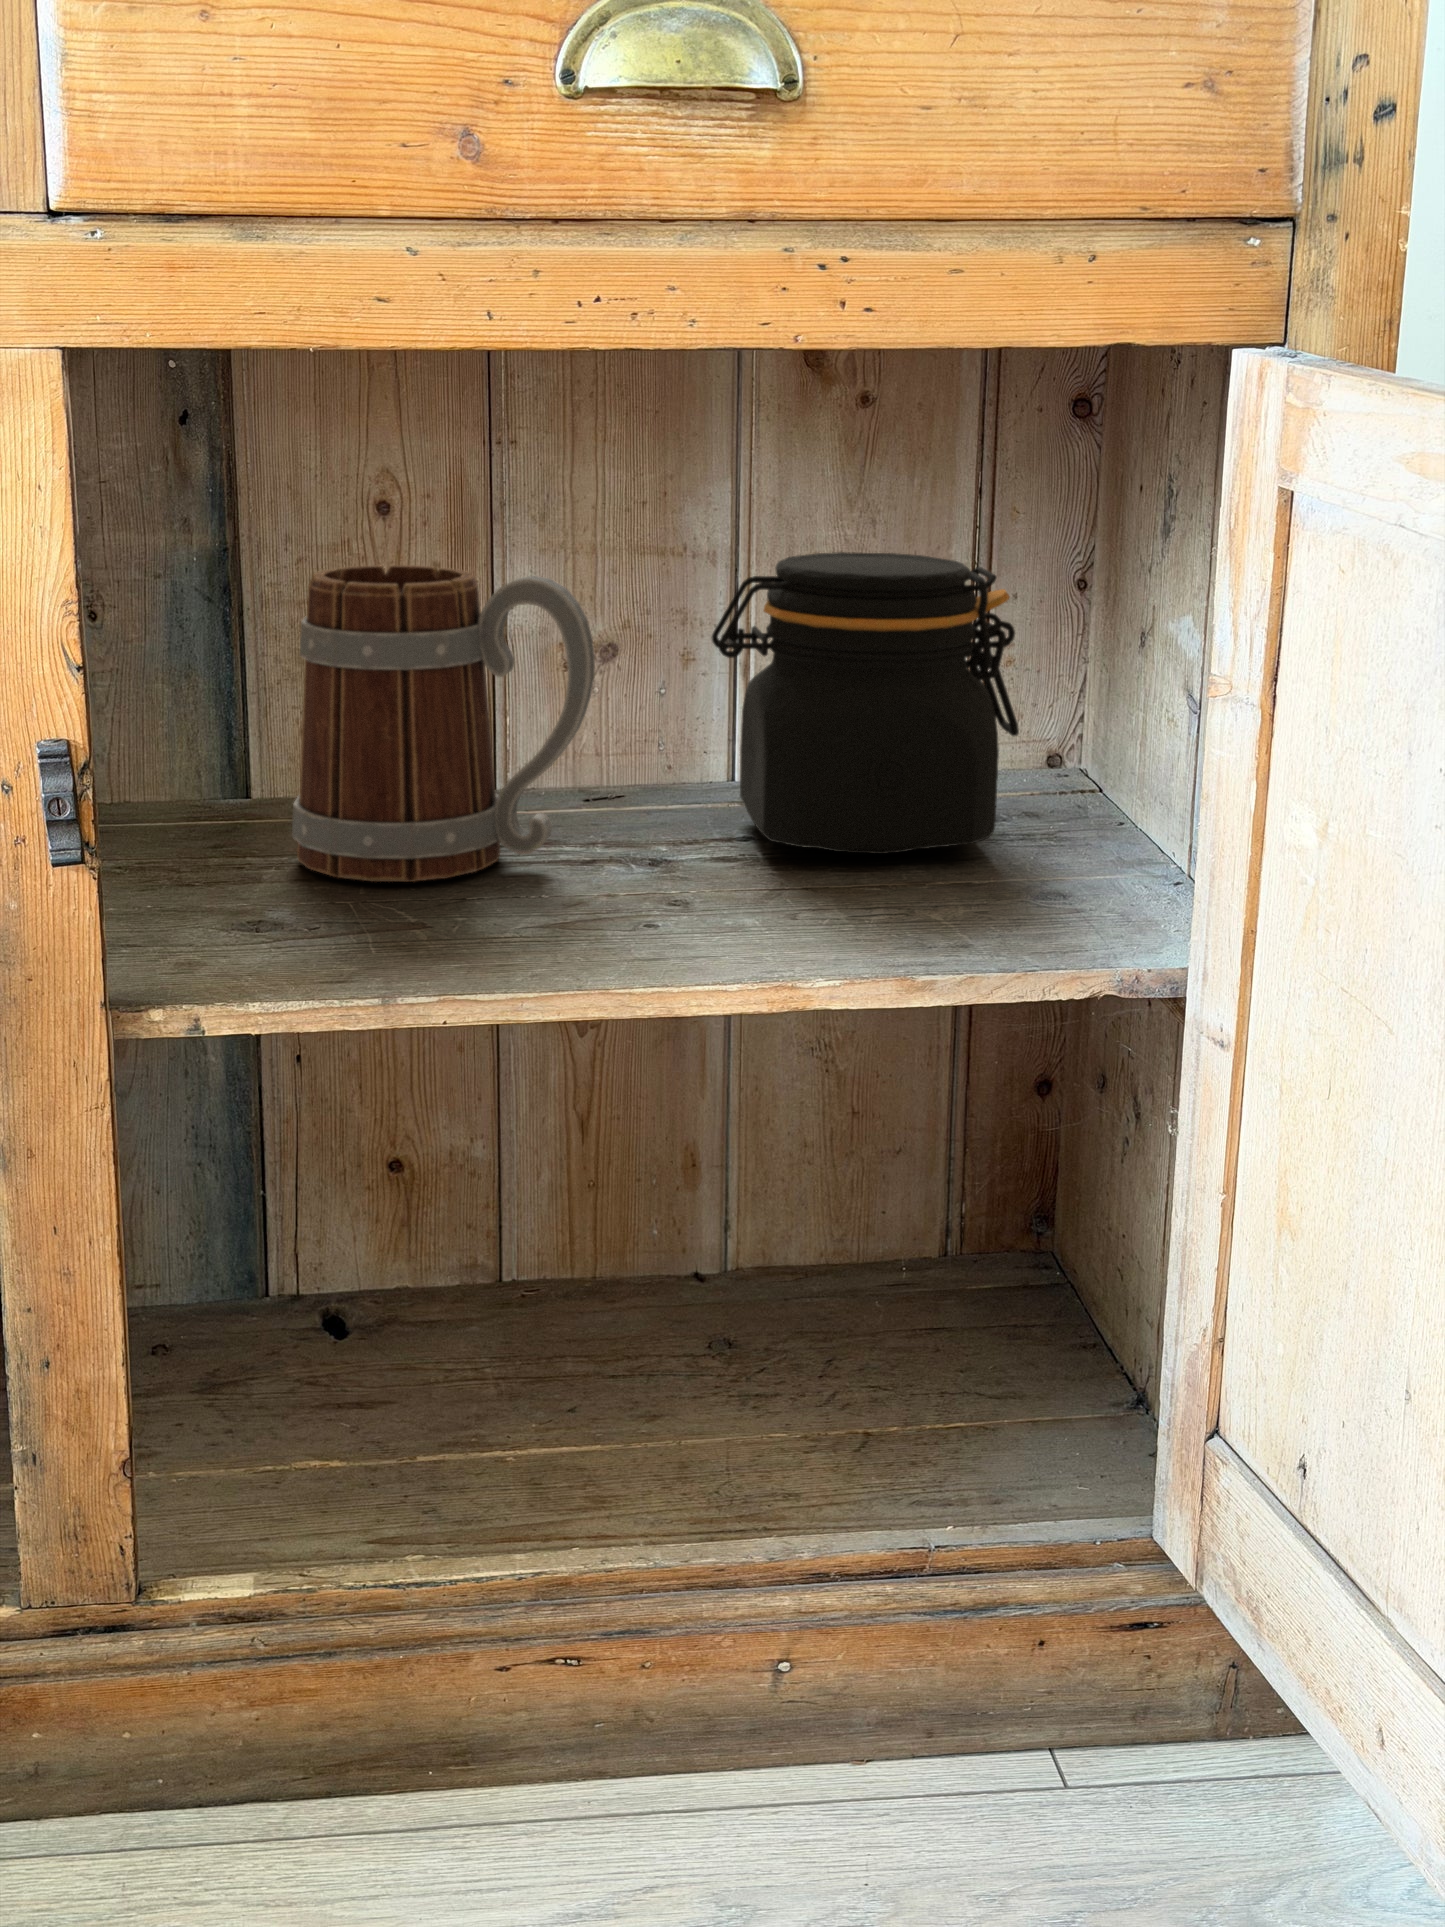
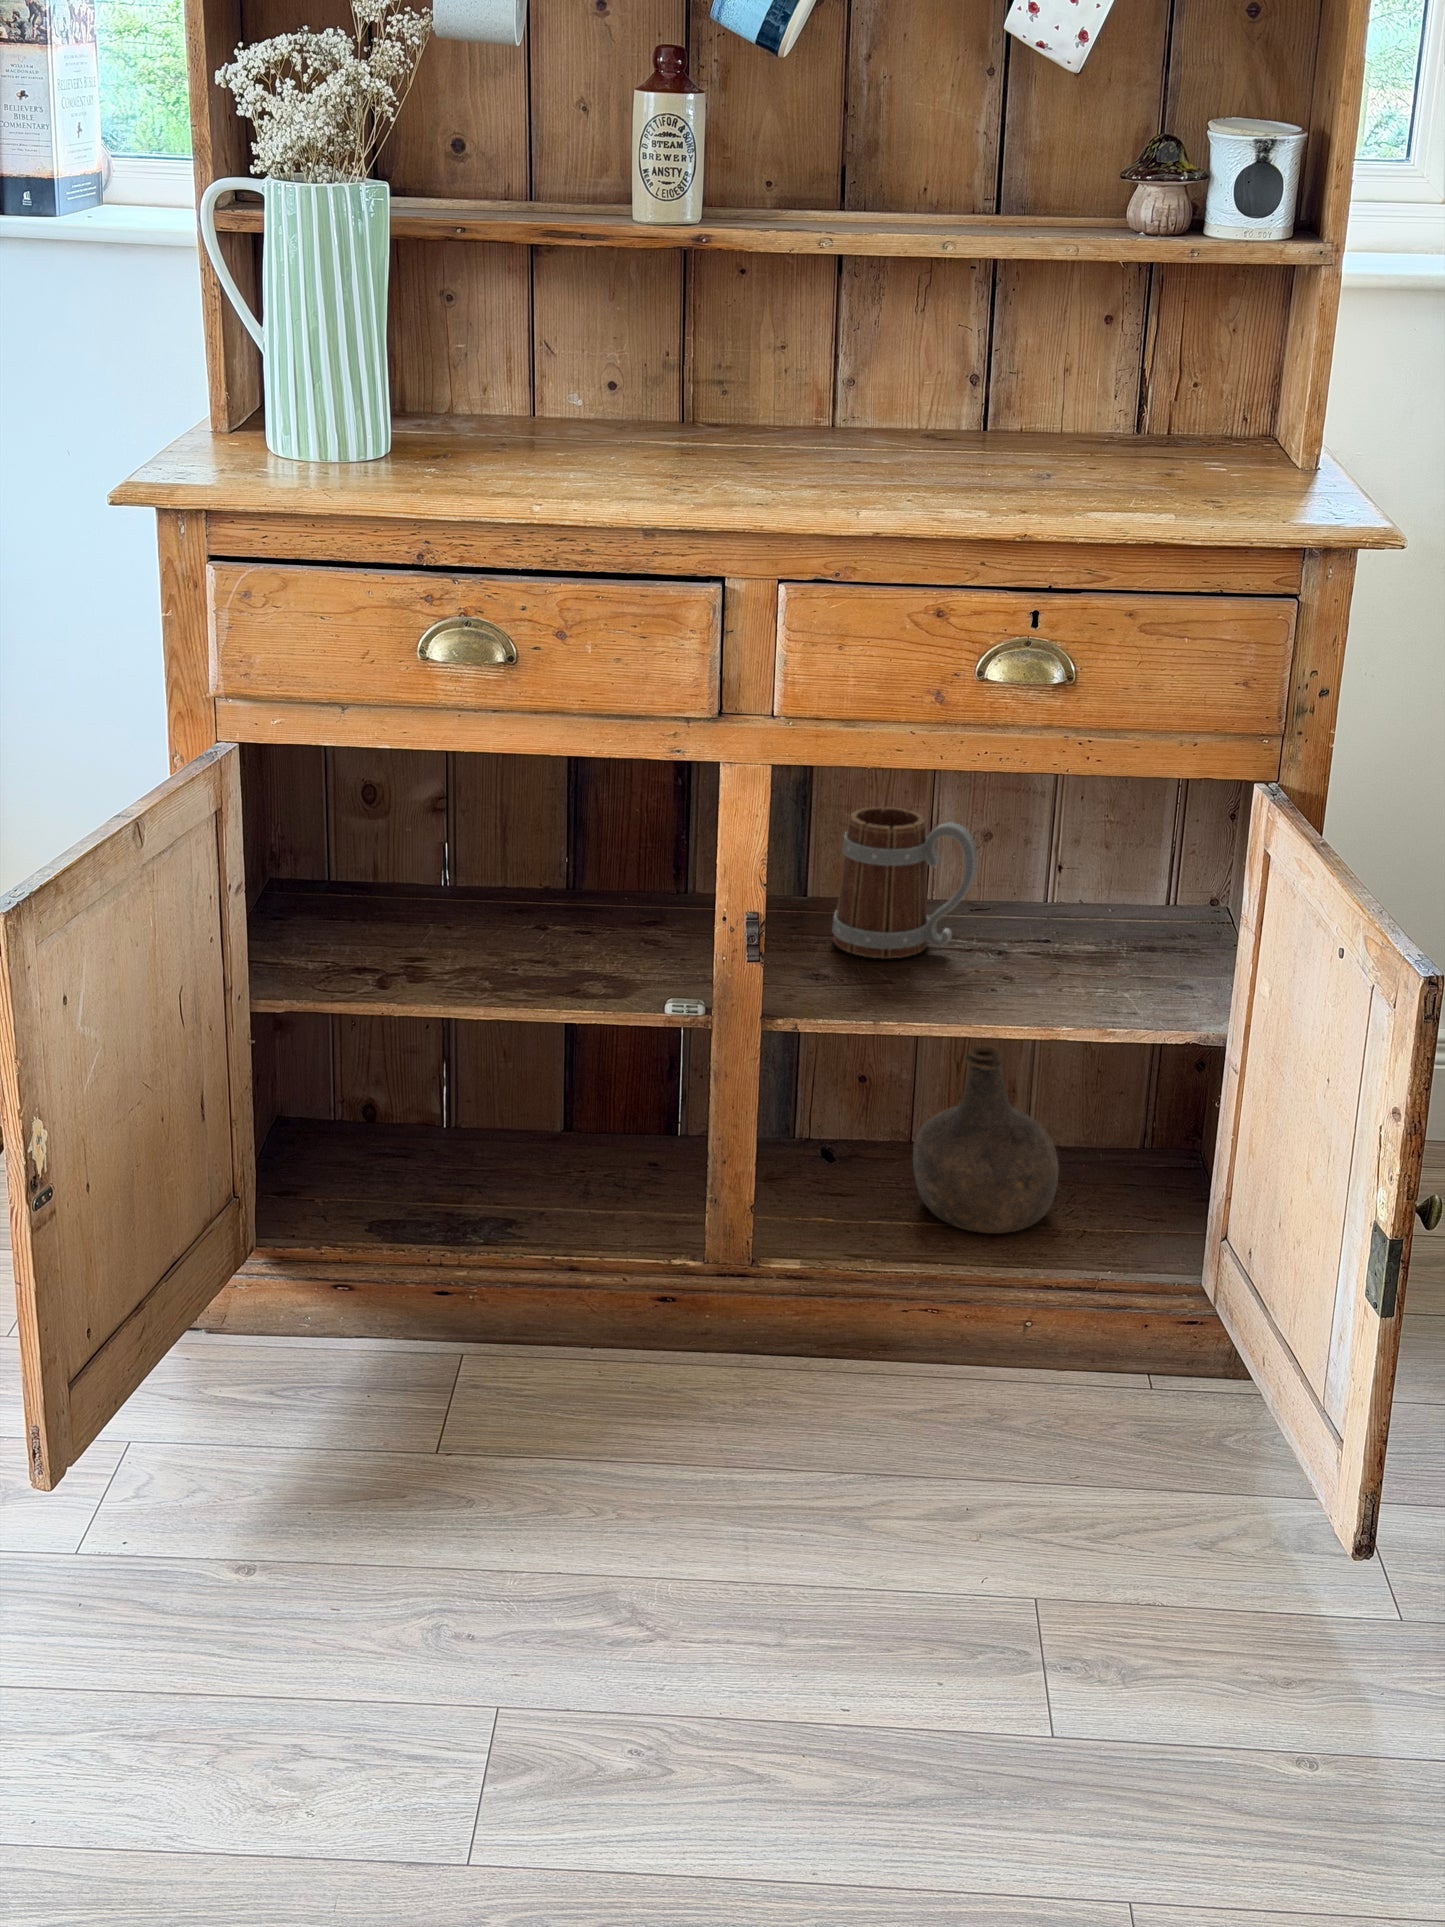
jar: present [712,552,1019,854] -> none [1035,805,1182,957]
bottle: none [503,1061,812,1464] -> present [913,1047,1059,1233]

